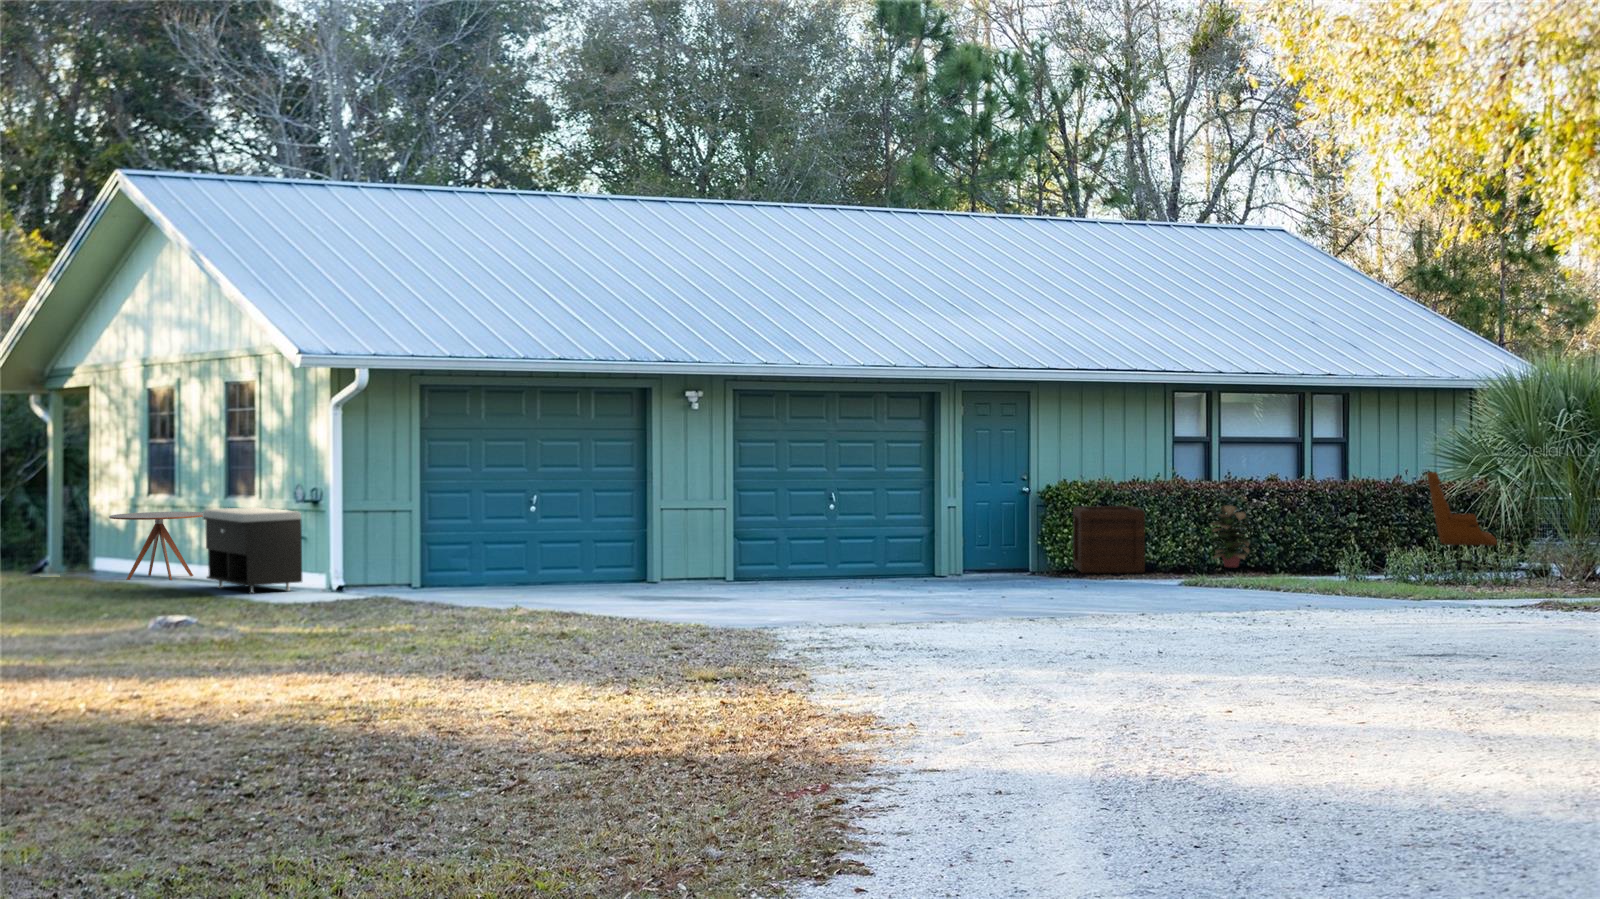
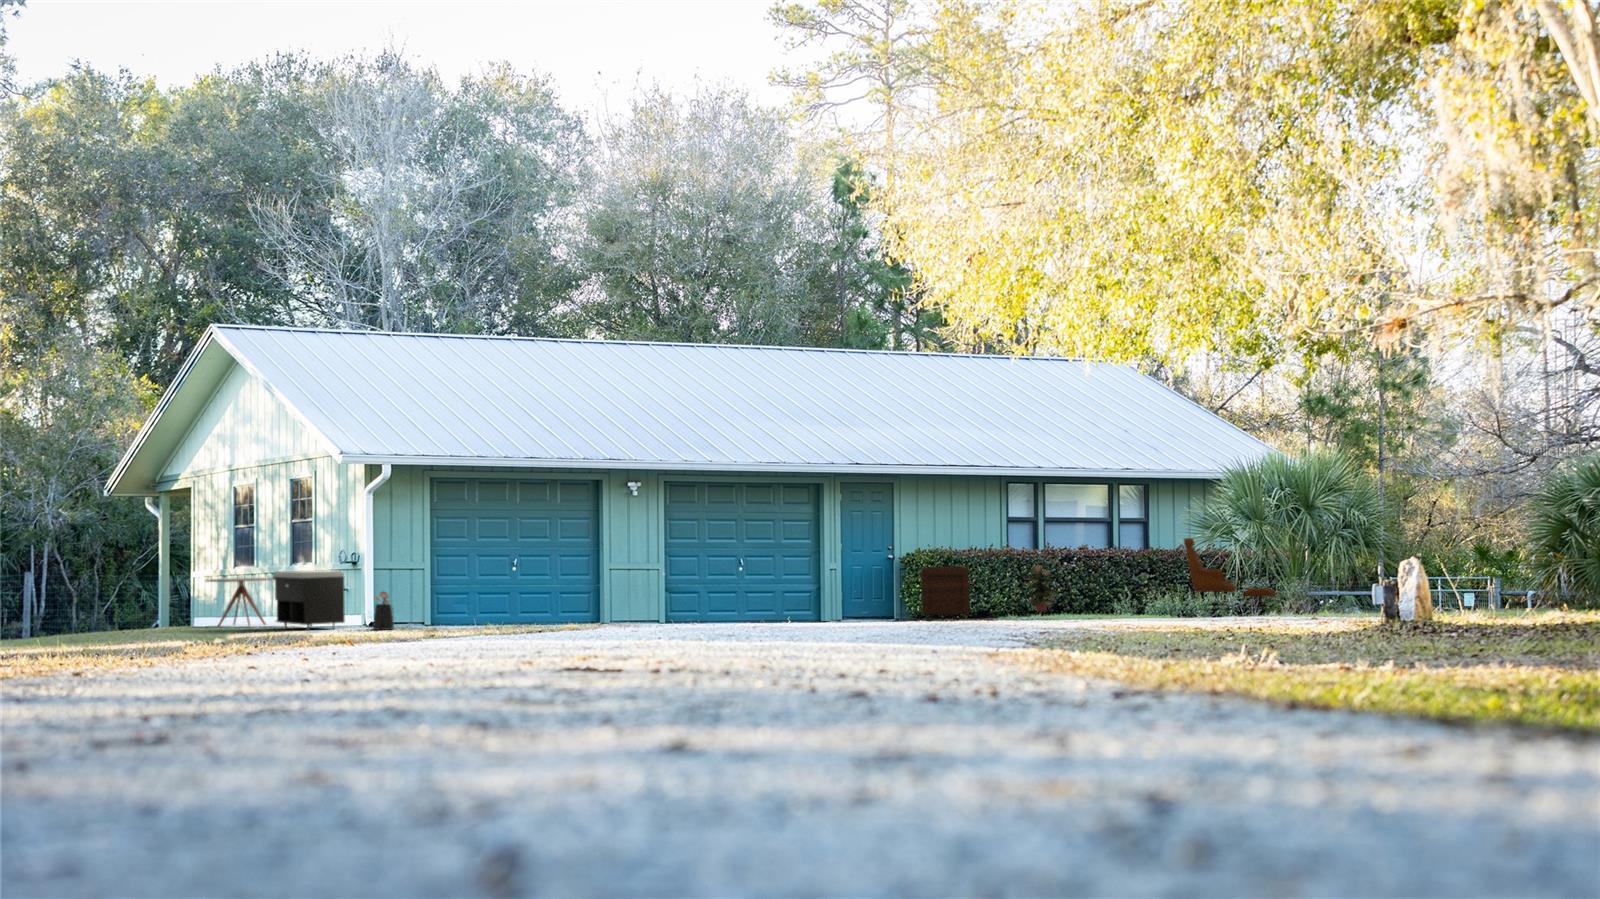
watering can: none [342,541,374,596] -> present [373,591,394,630]

